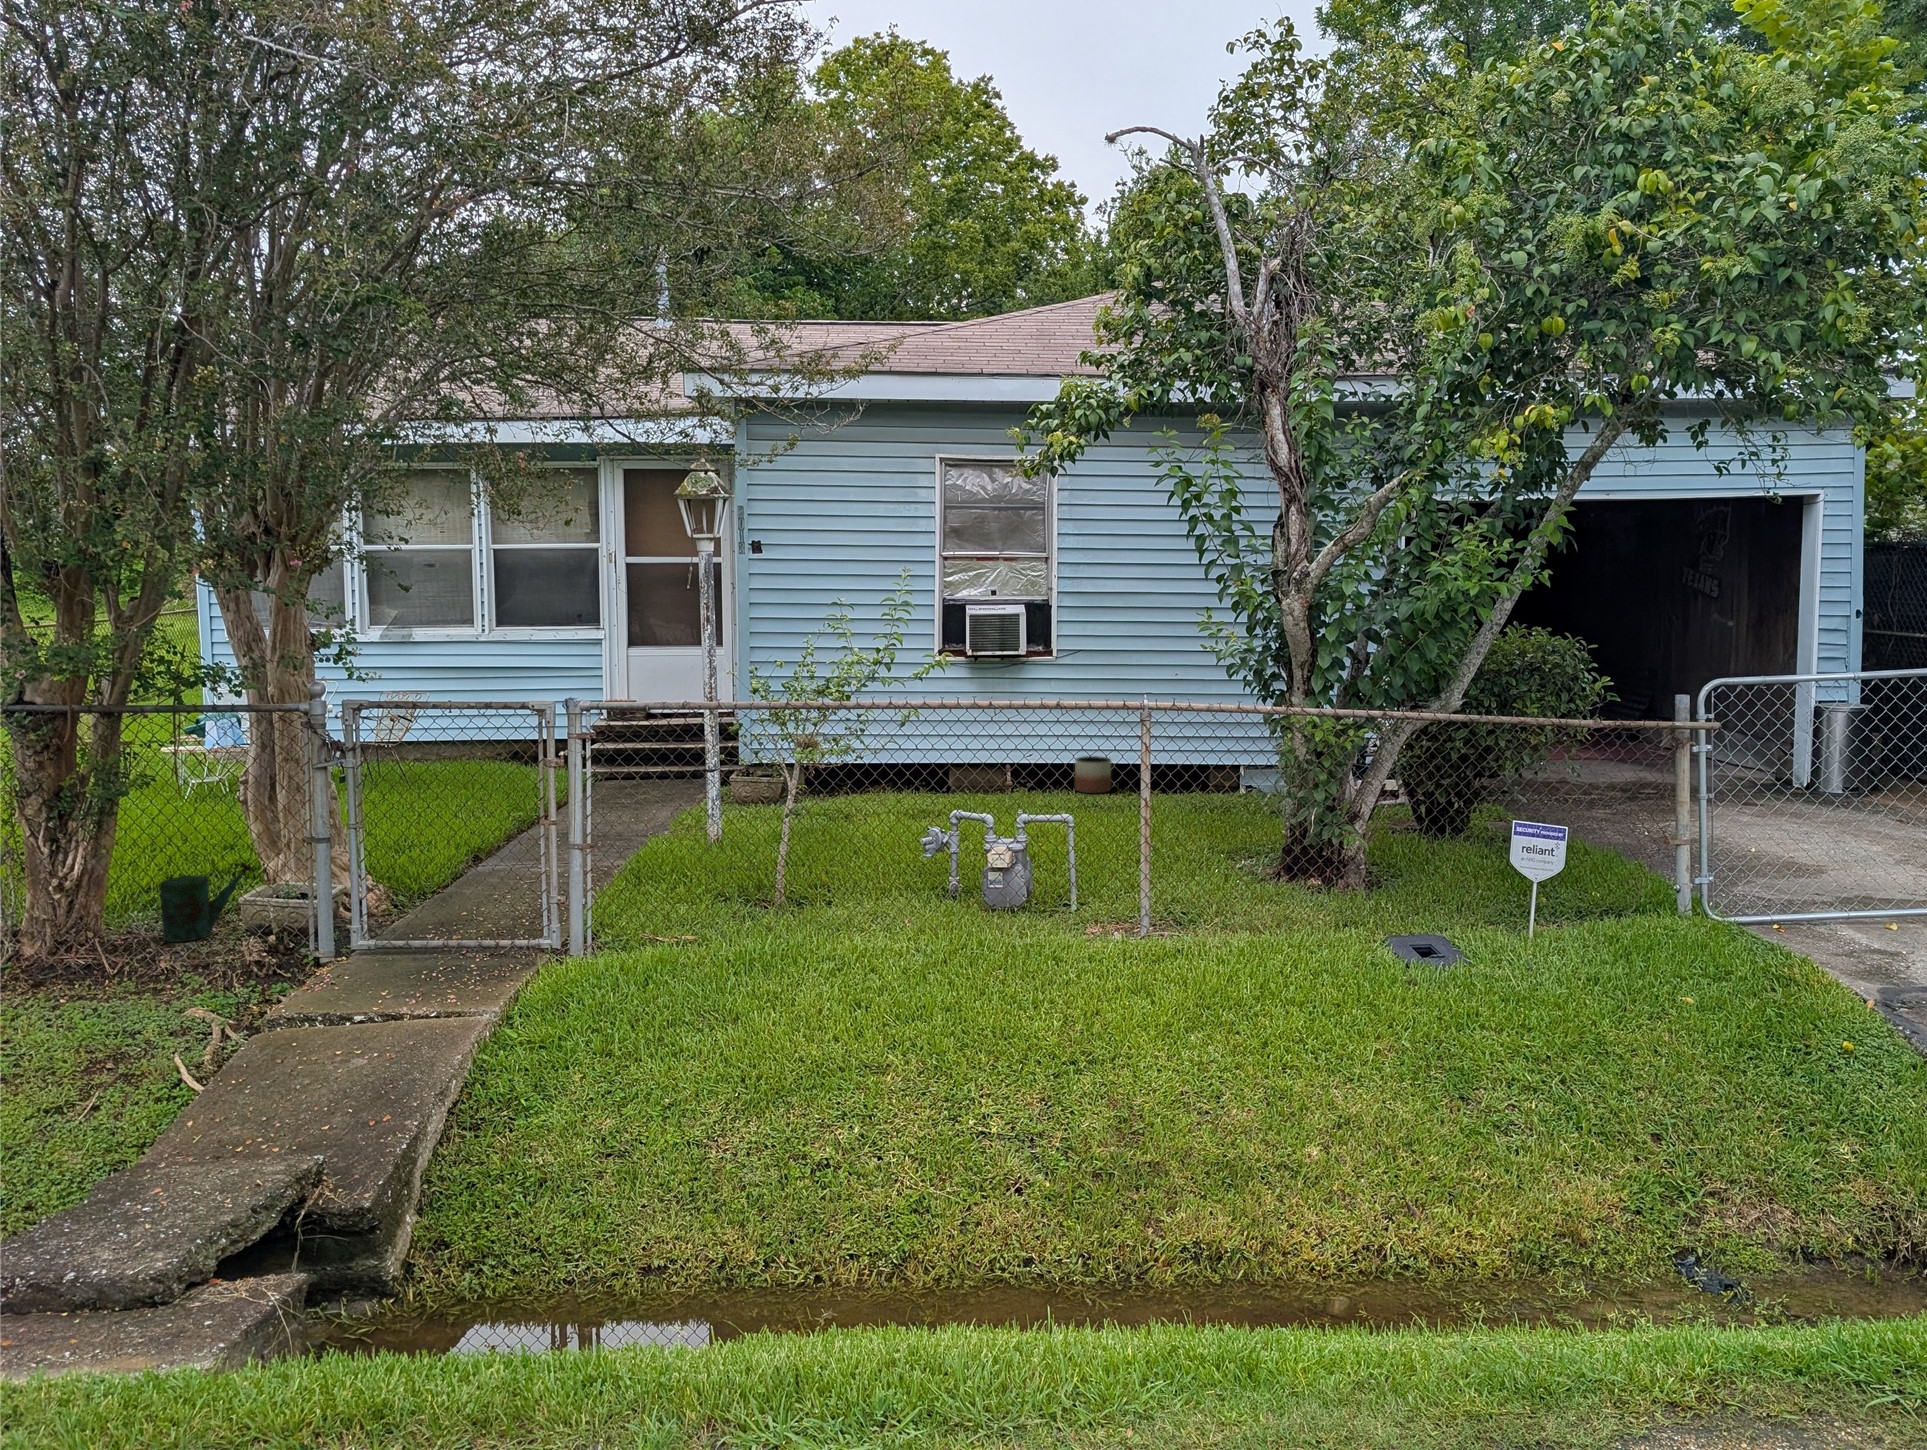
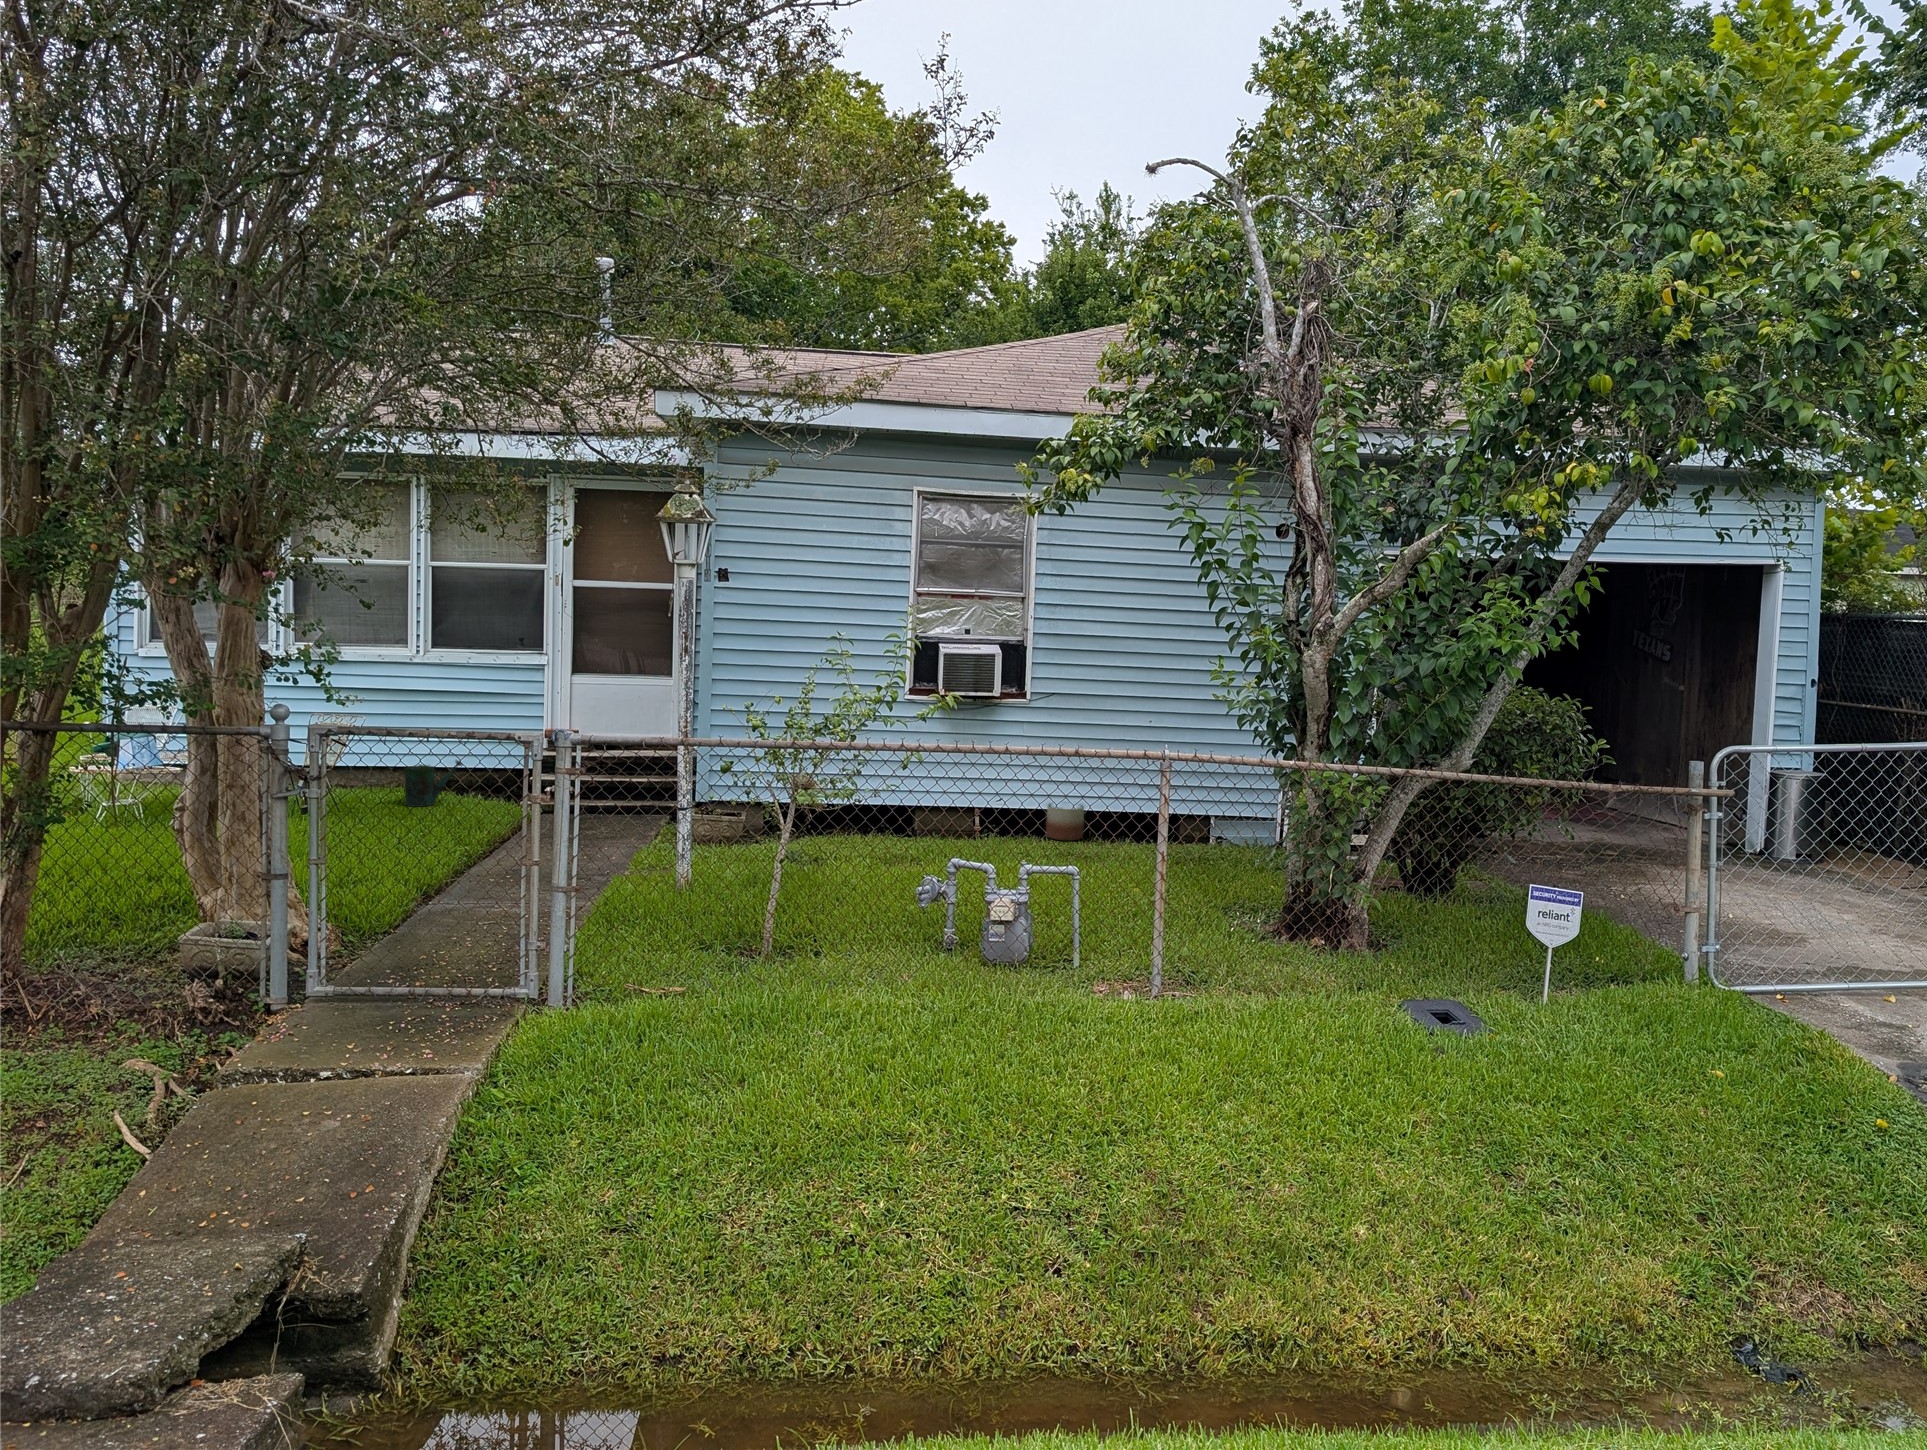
watering can: present [142,863,253,942] -> present [404,760,463,807]

